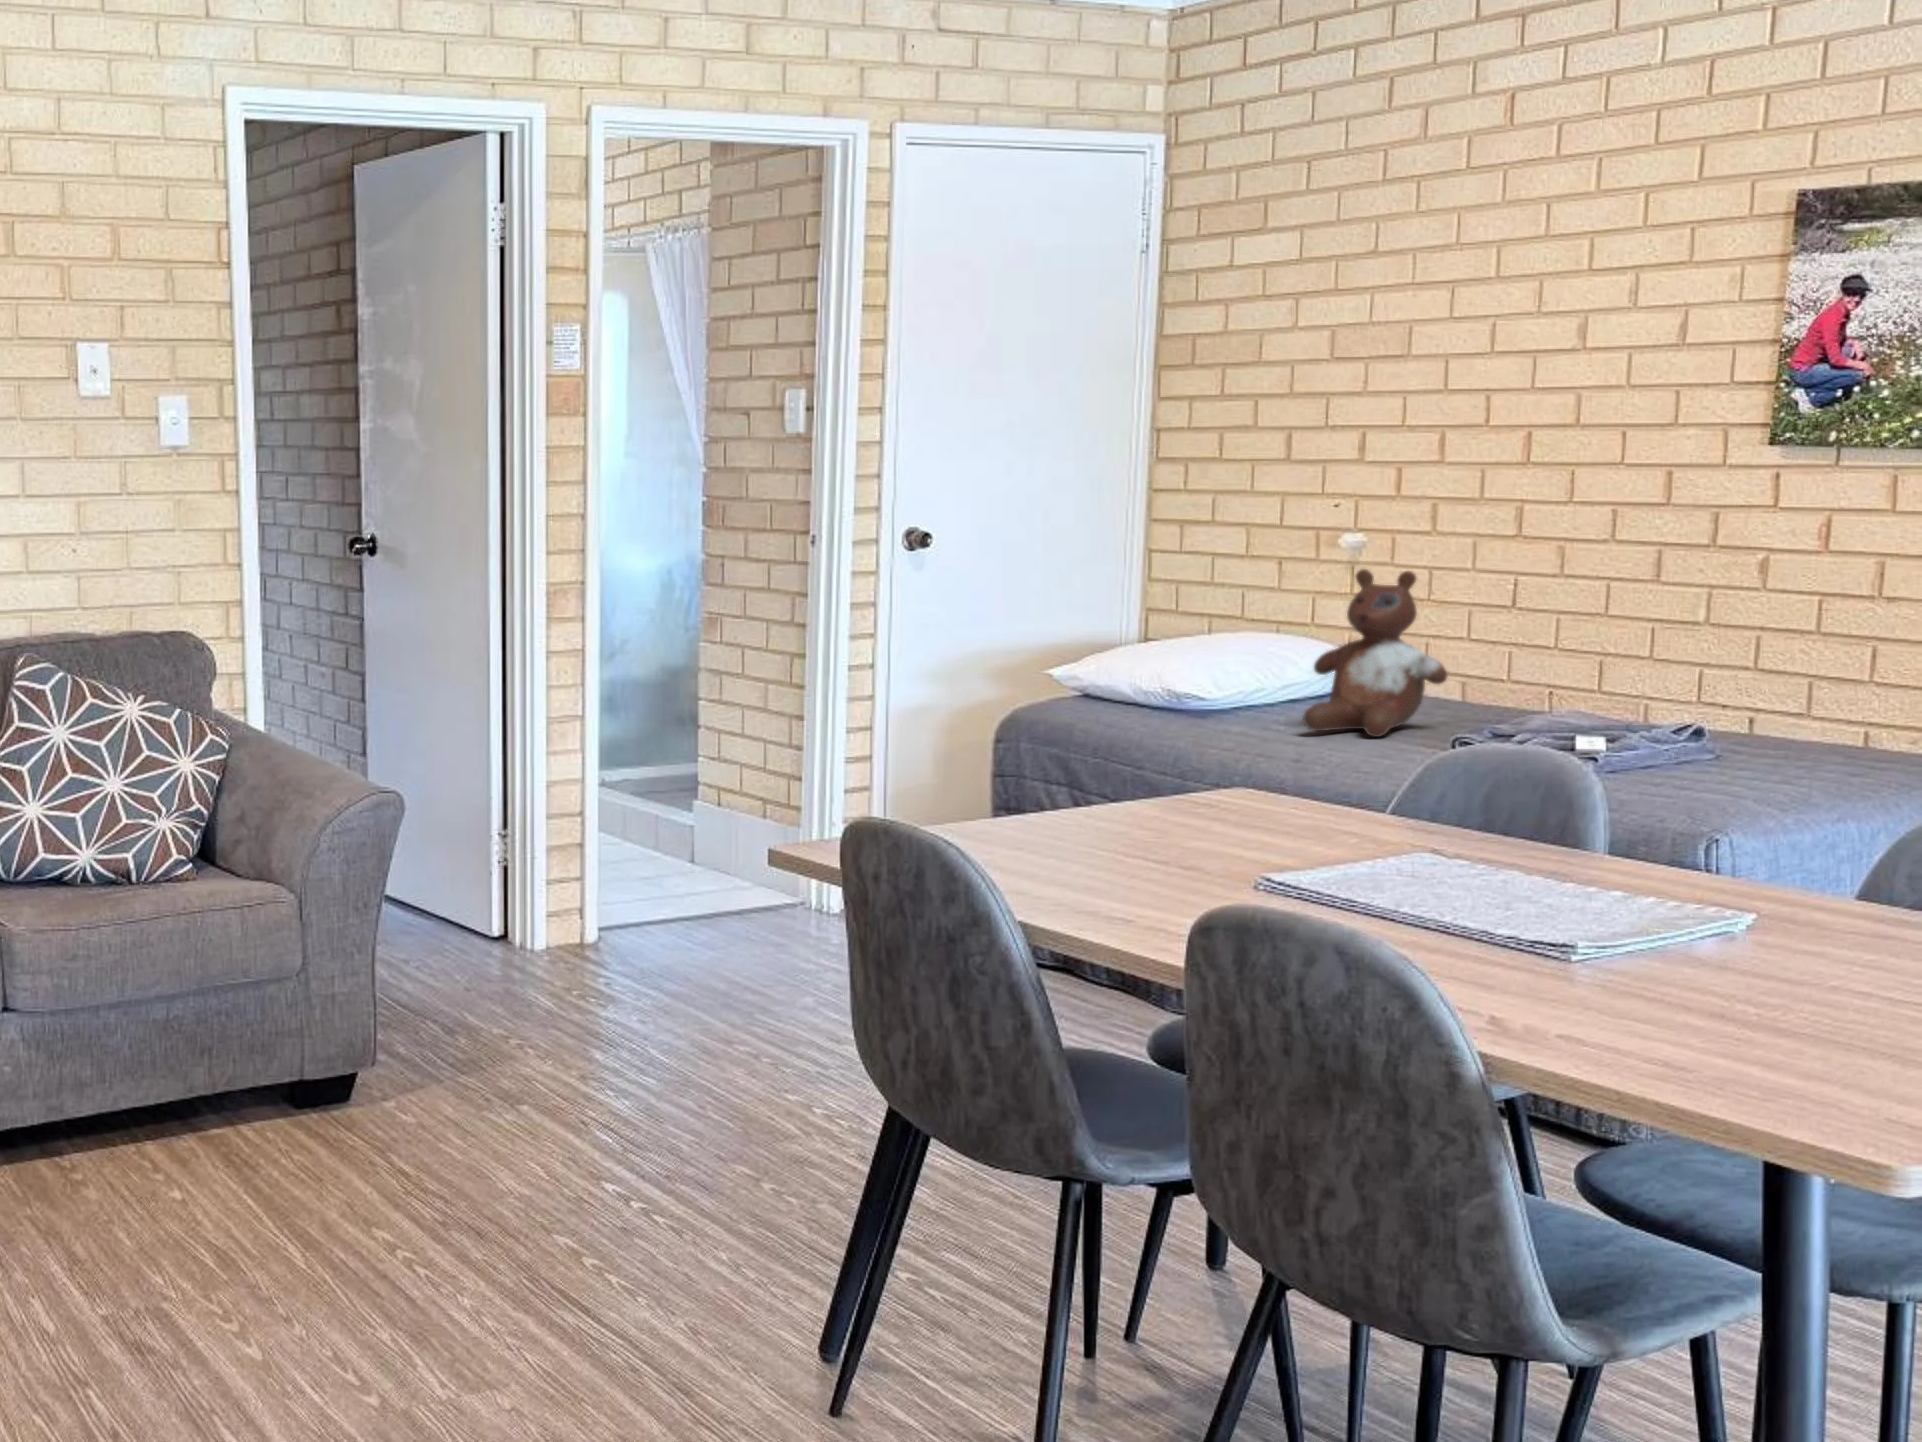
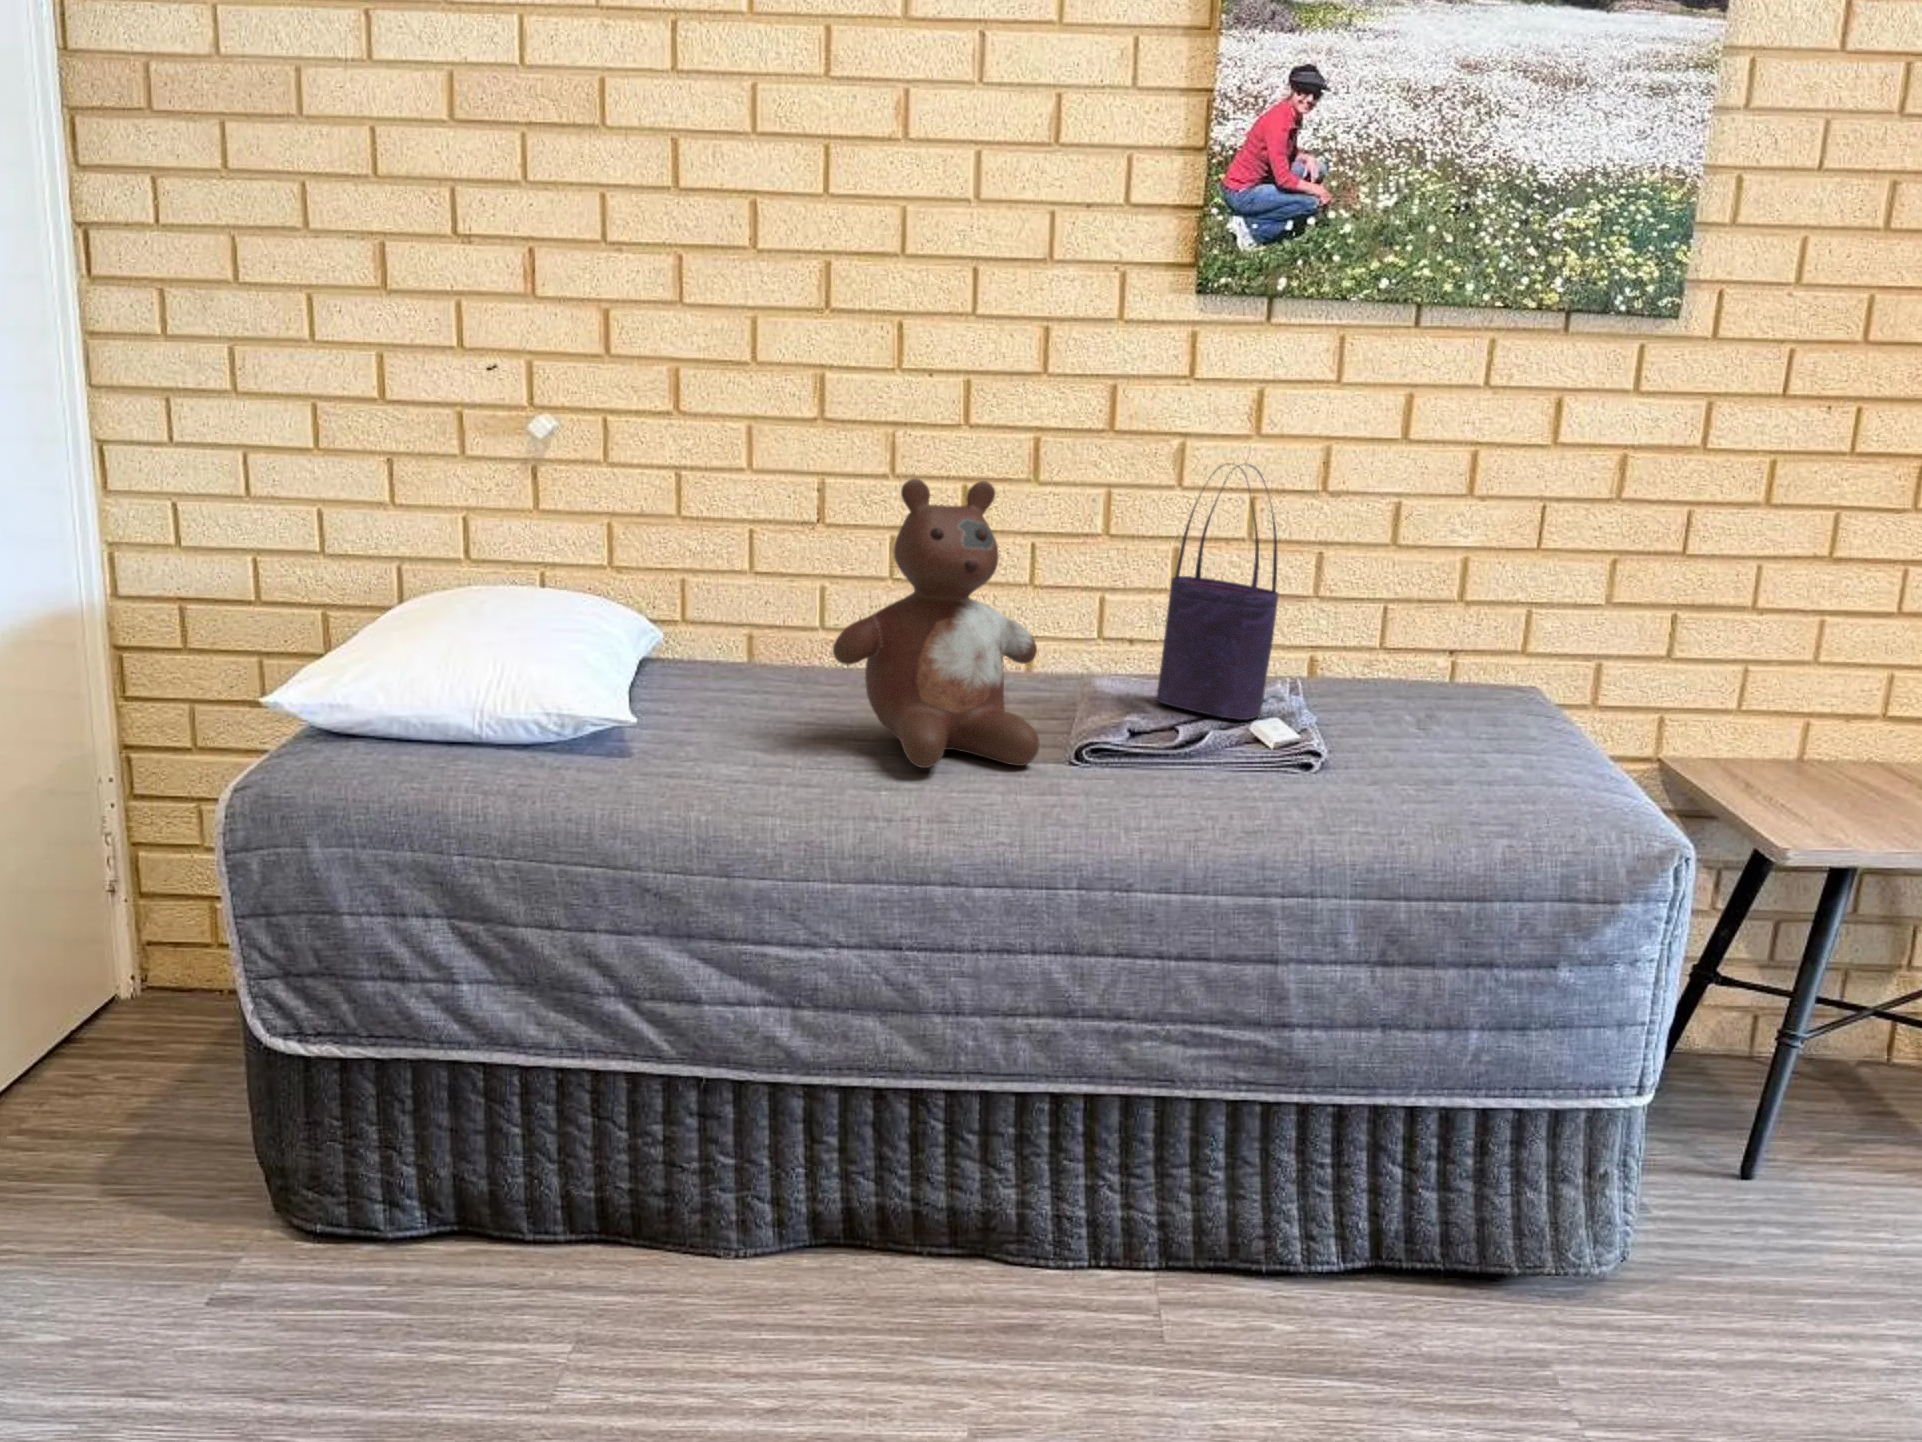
tote bag: none [1577,562,1631,737] -> present [1156,464,1279,720]

